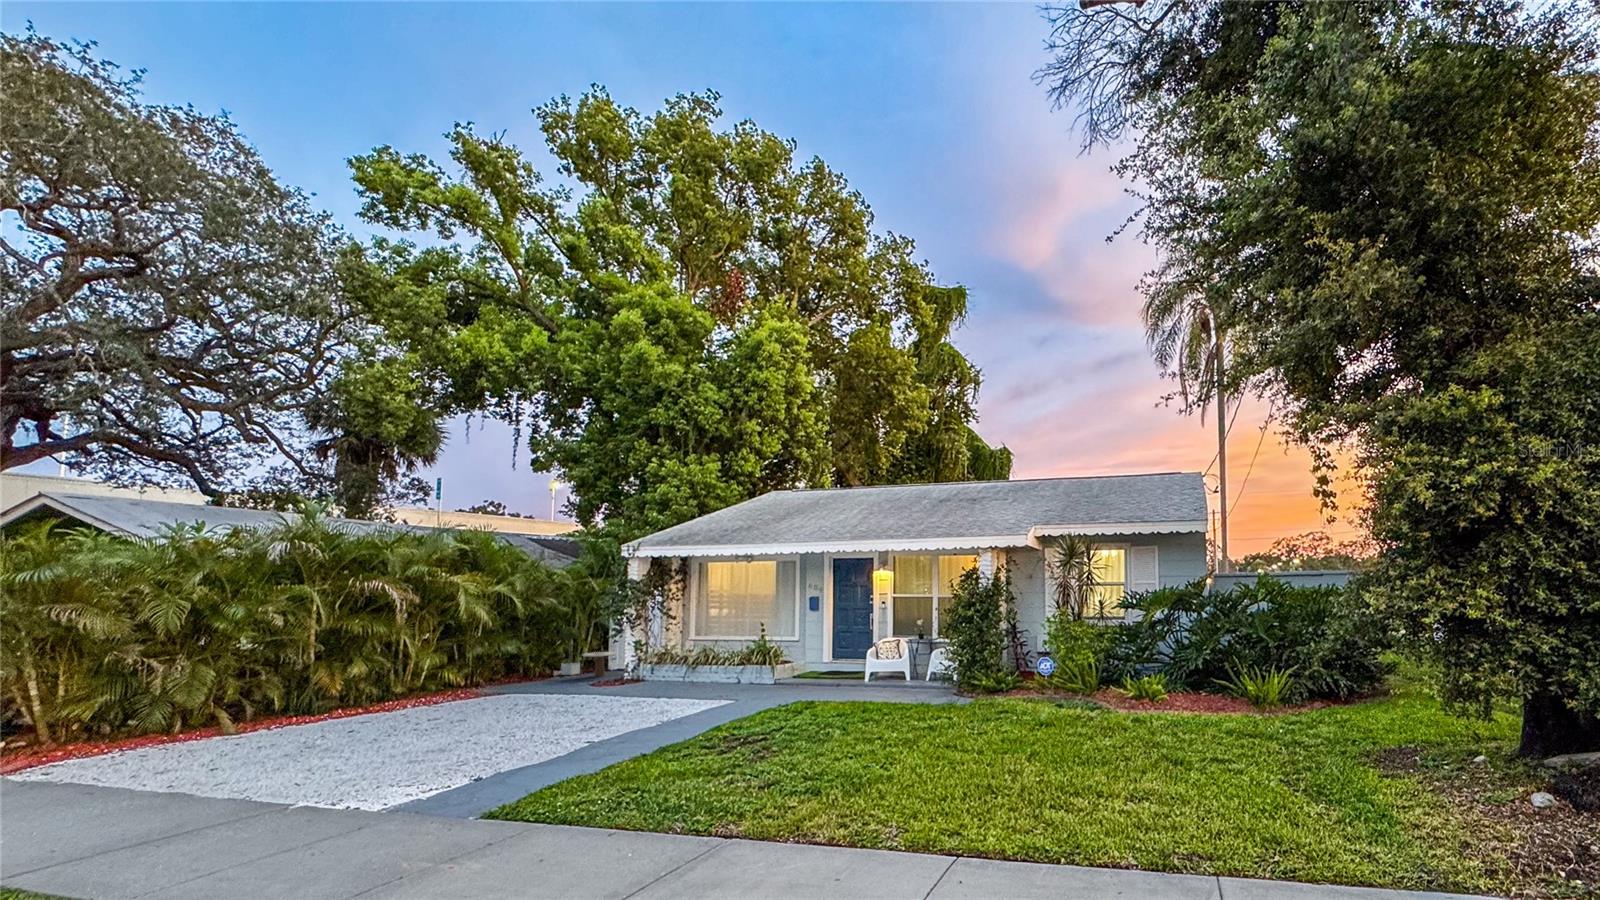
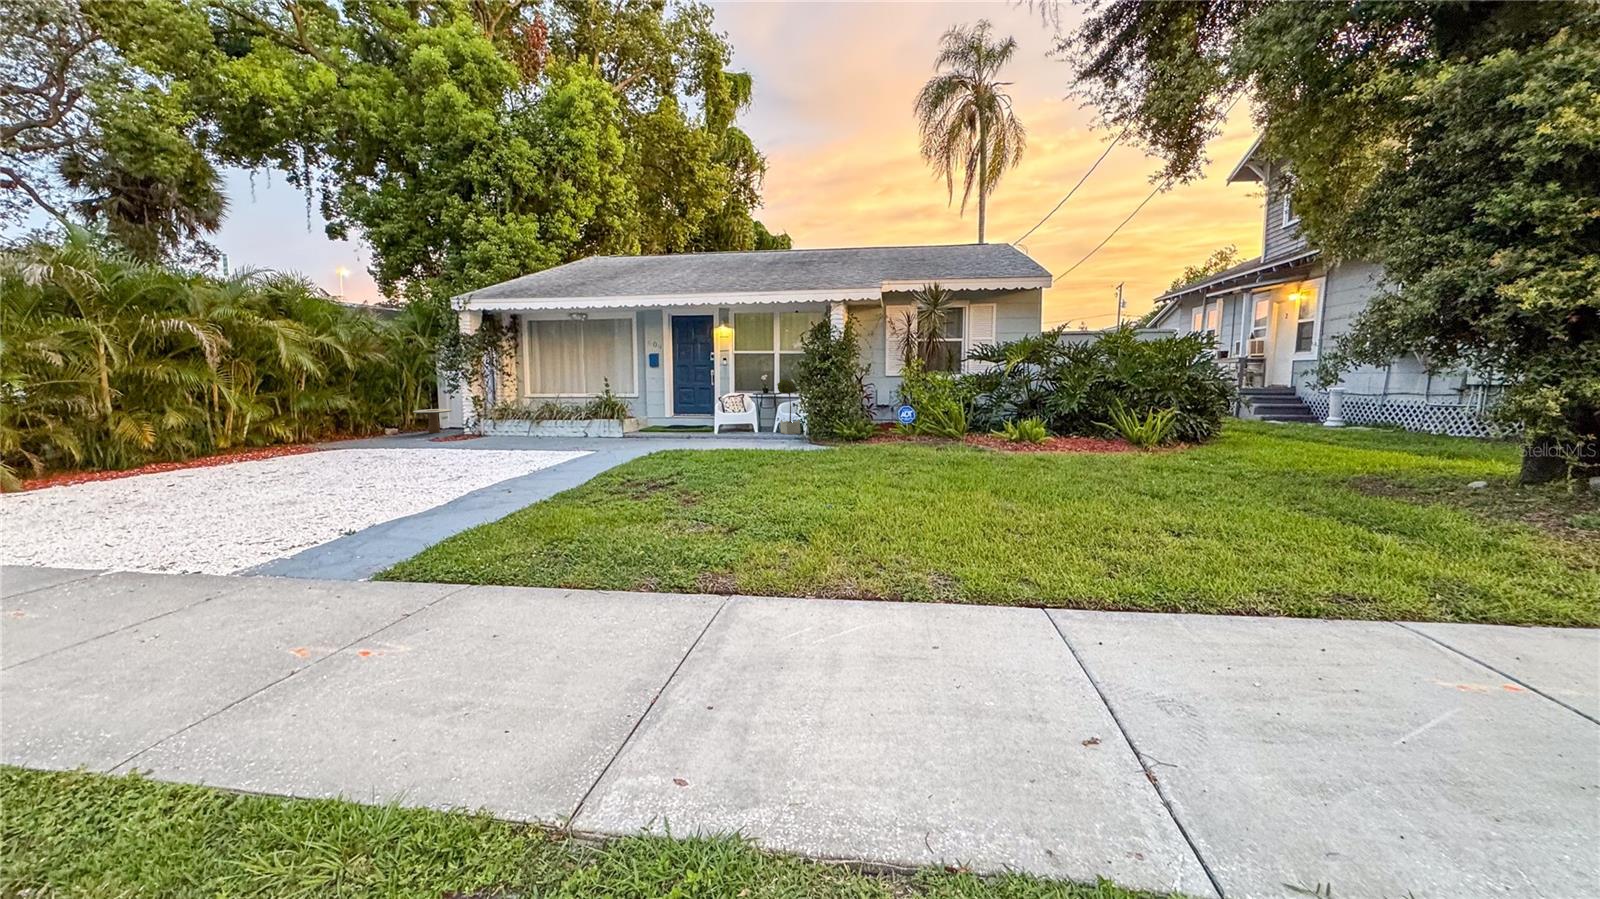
potted tree: present [559,627,580,675] -> present [777,379,800,434]

